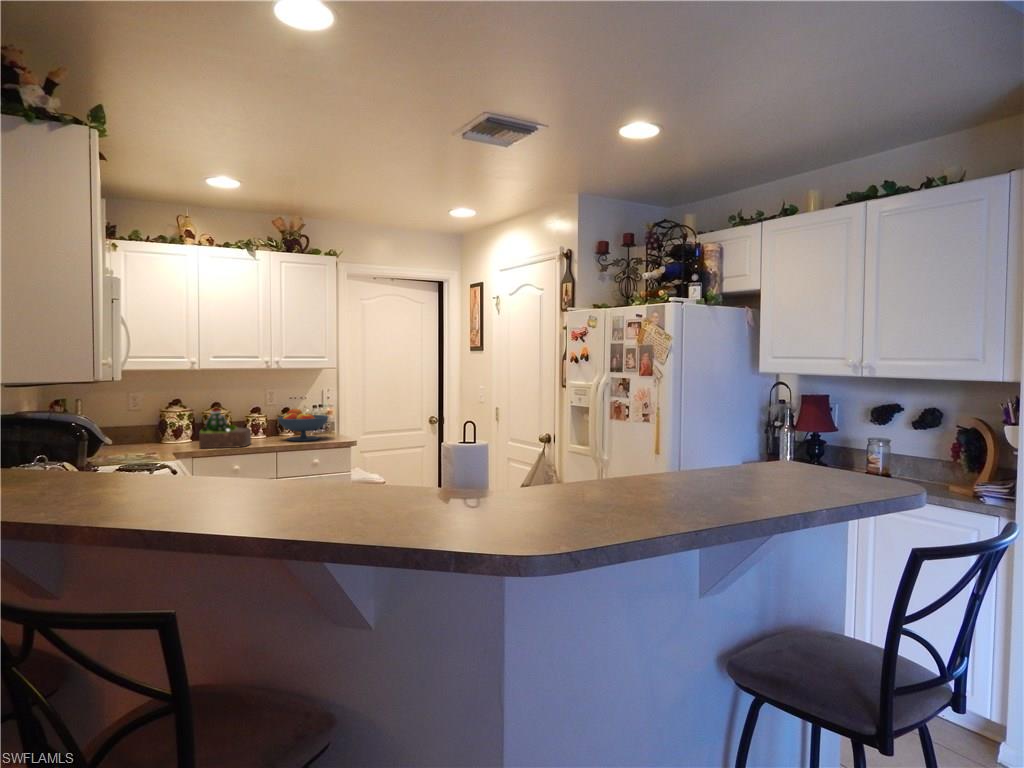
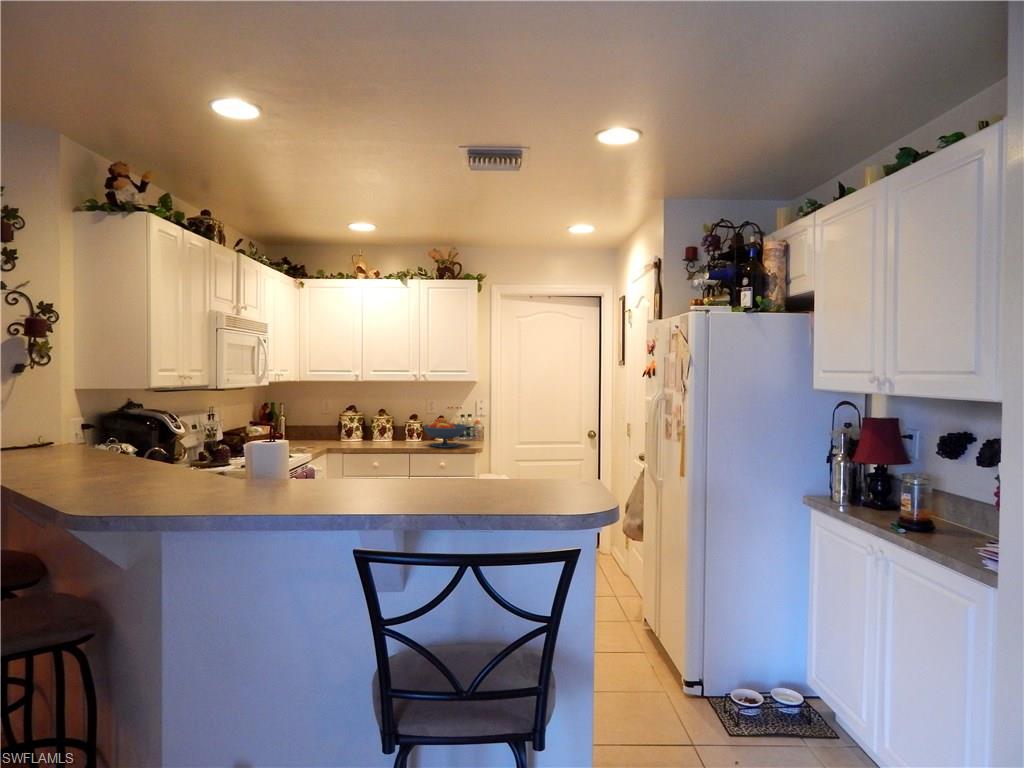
succulent plant: present [199,409,251,448] -> none [354,415,399,449]

